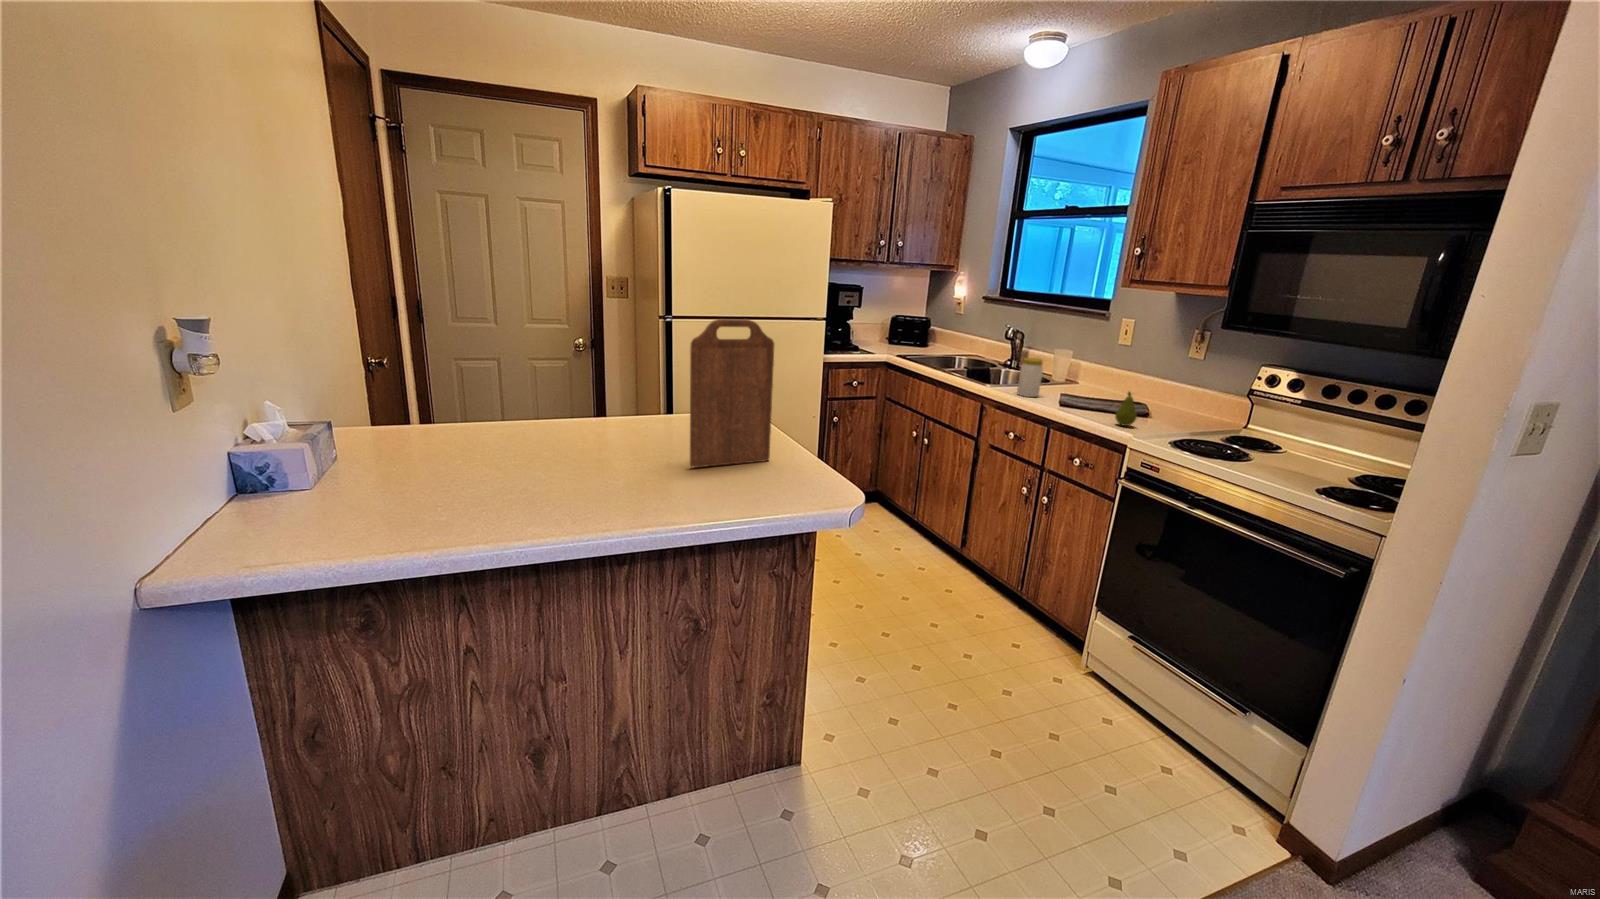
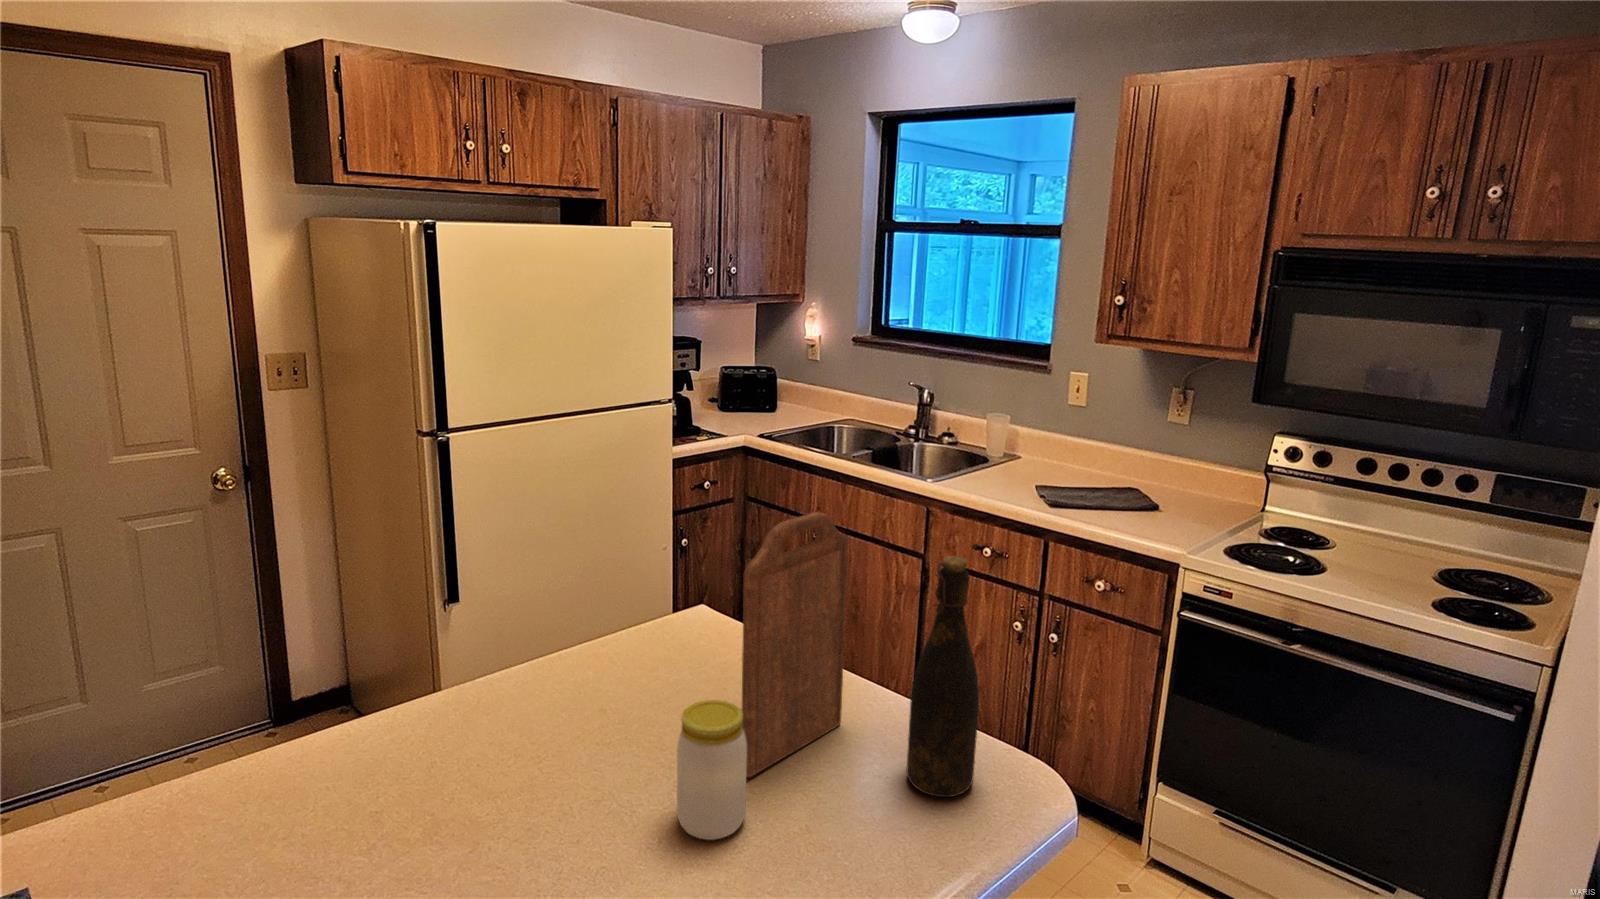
bottle: none [773,343,816,492] -> present [906,556,979,797]
jar: present [1017,358,1043,397] -> present [677,700,747,840]
fruit: present [1115,392,1137,426] -> none [1141,488,1168,532]

